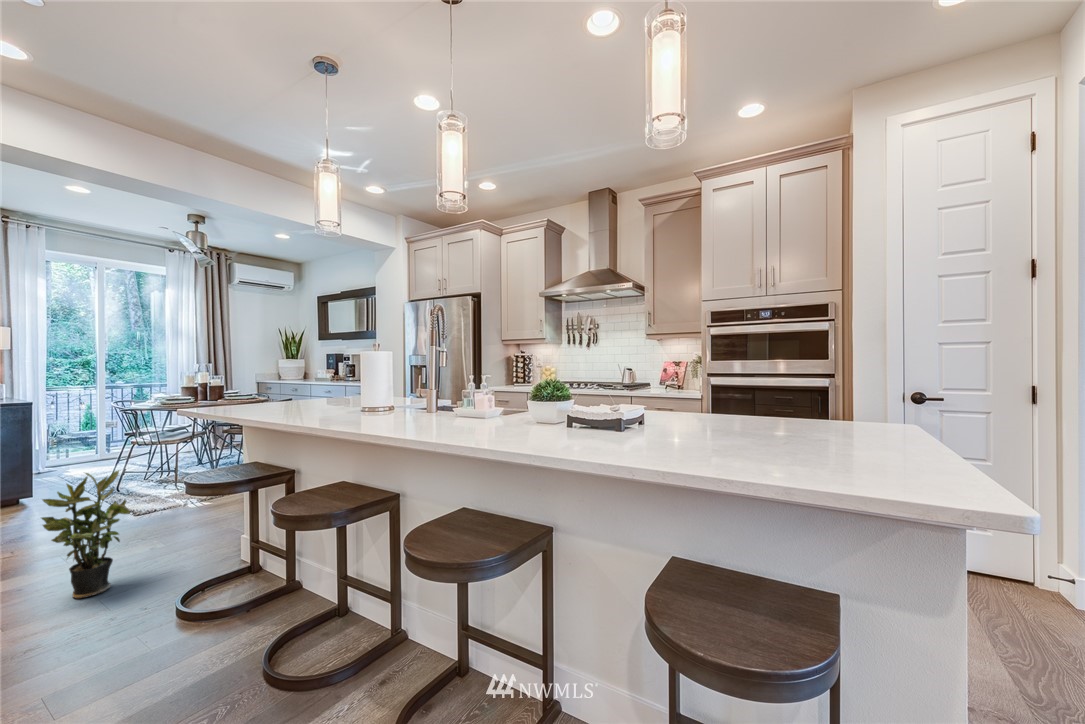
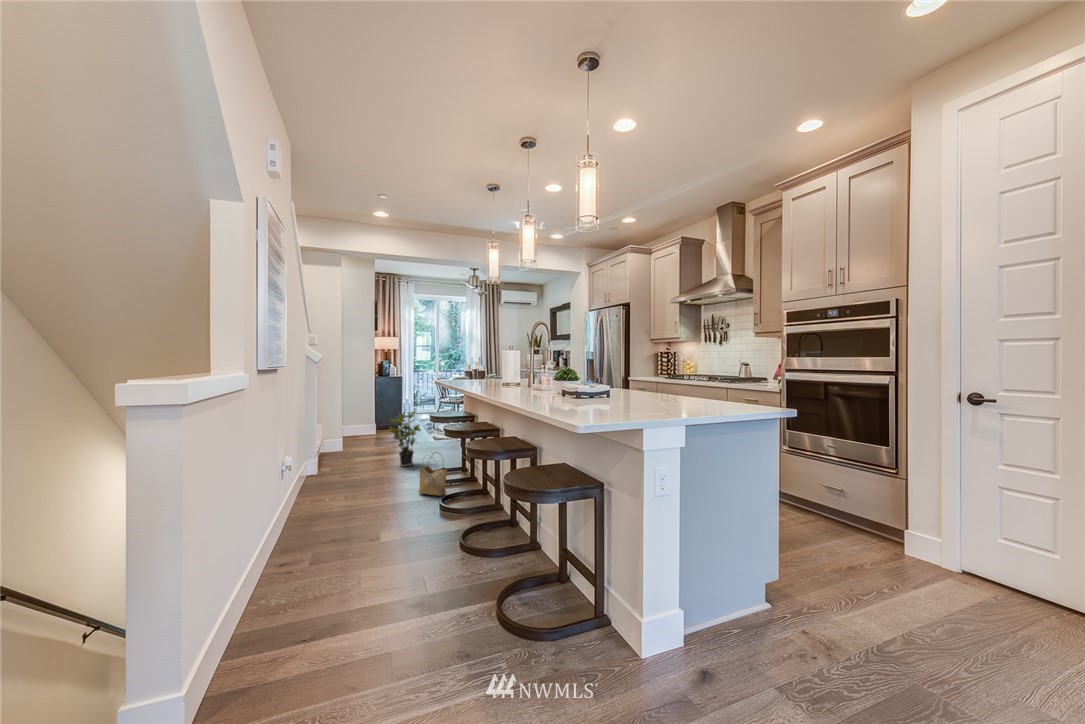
woven basket: none [174,559,252,661] -> present [419,452,448,496]

